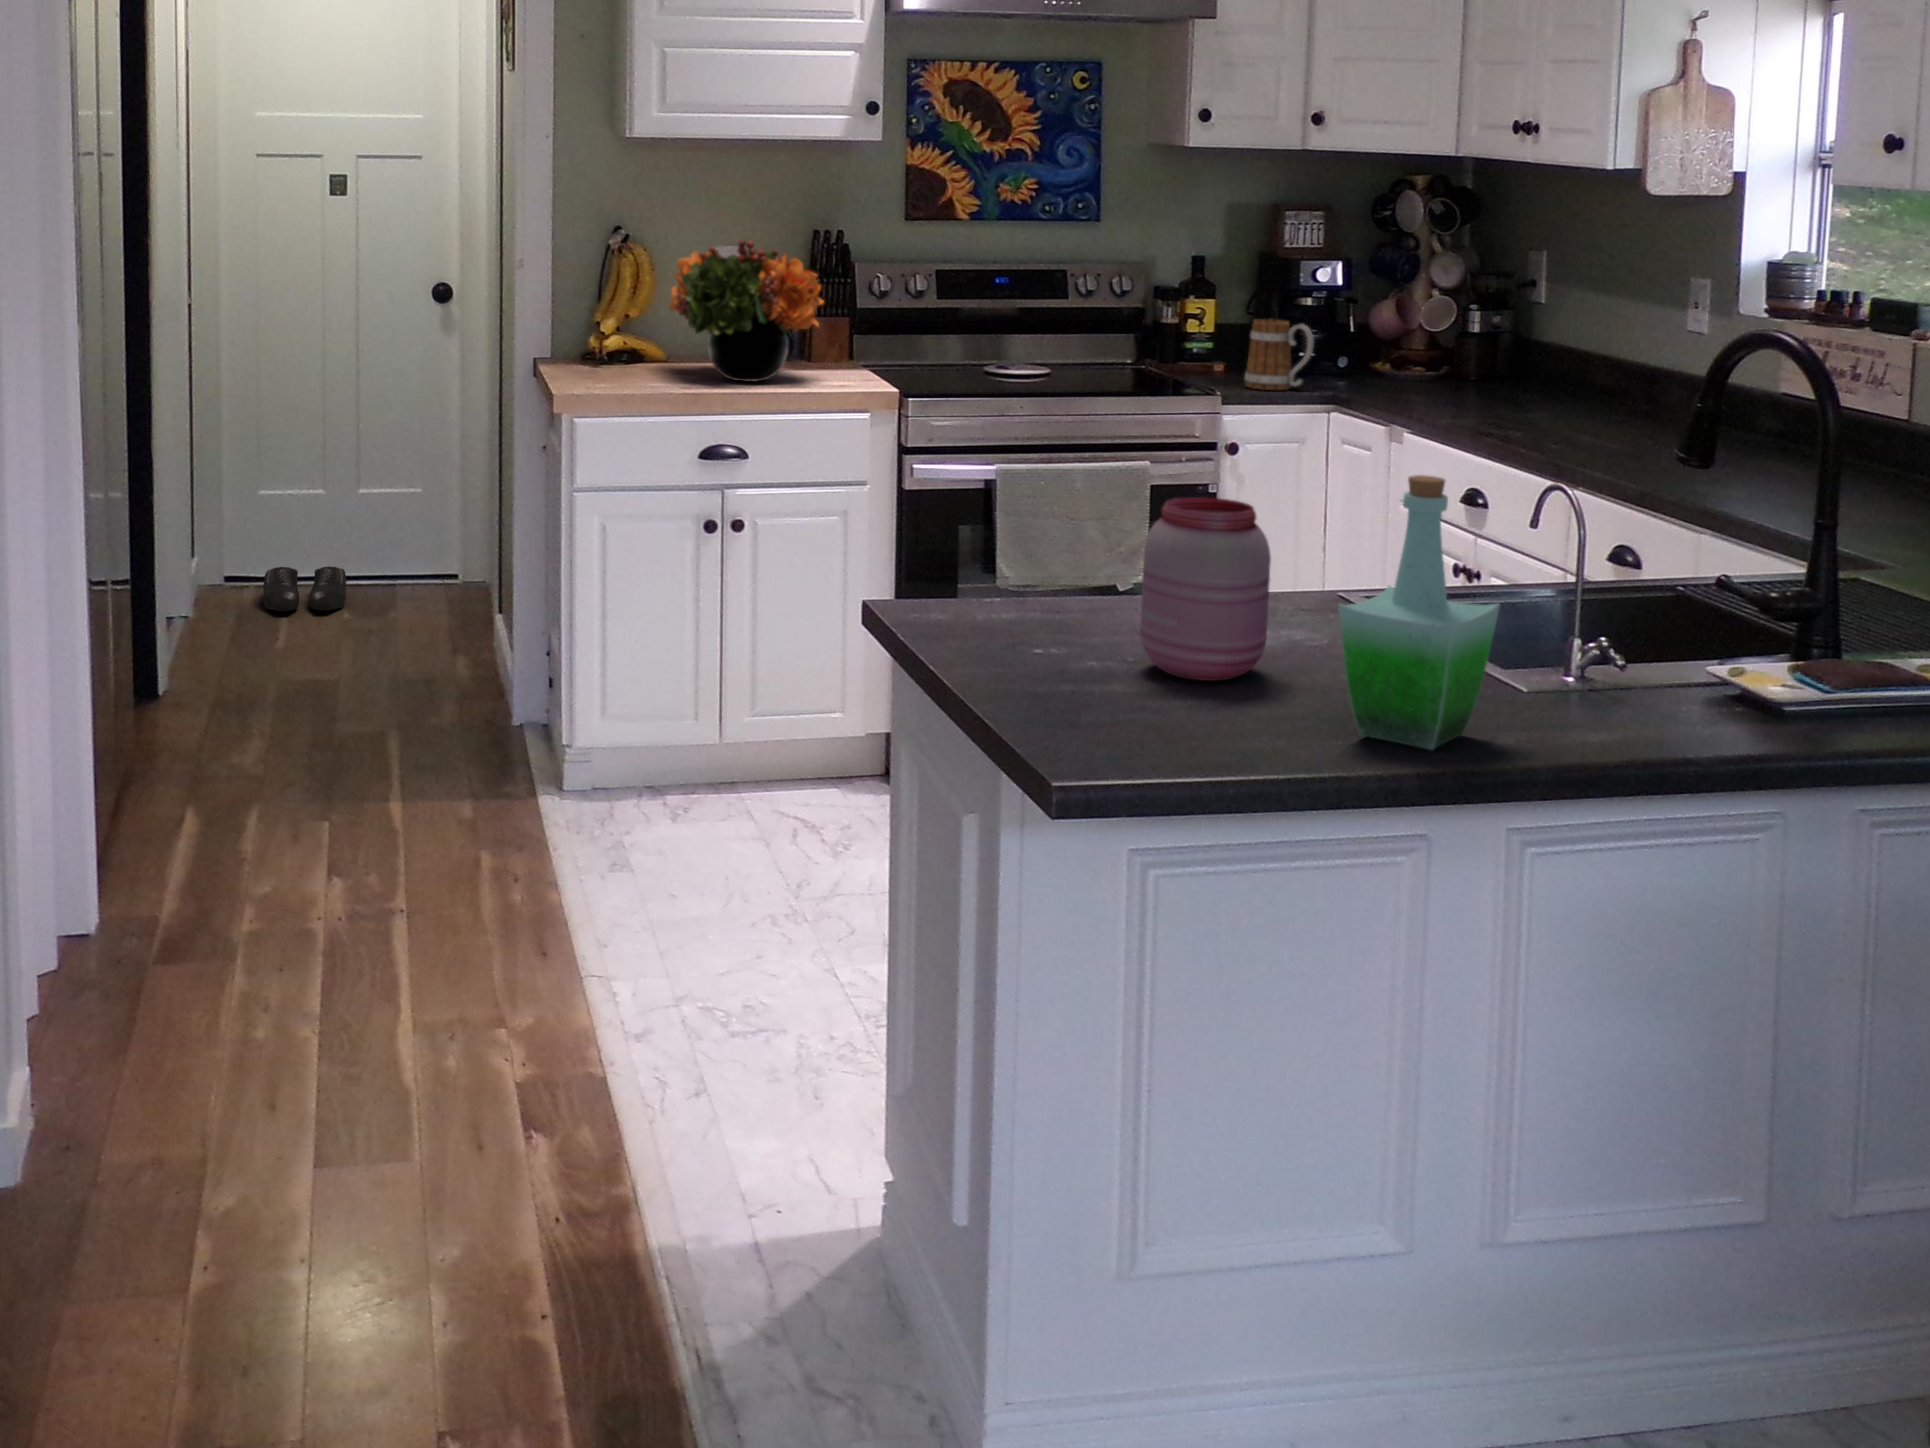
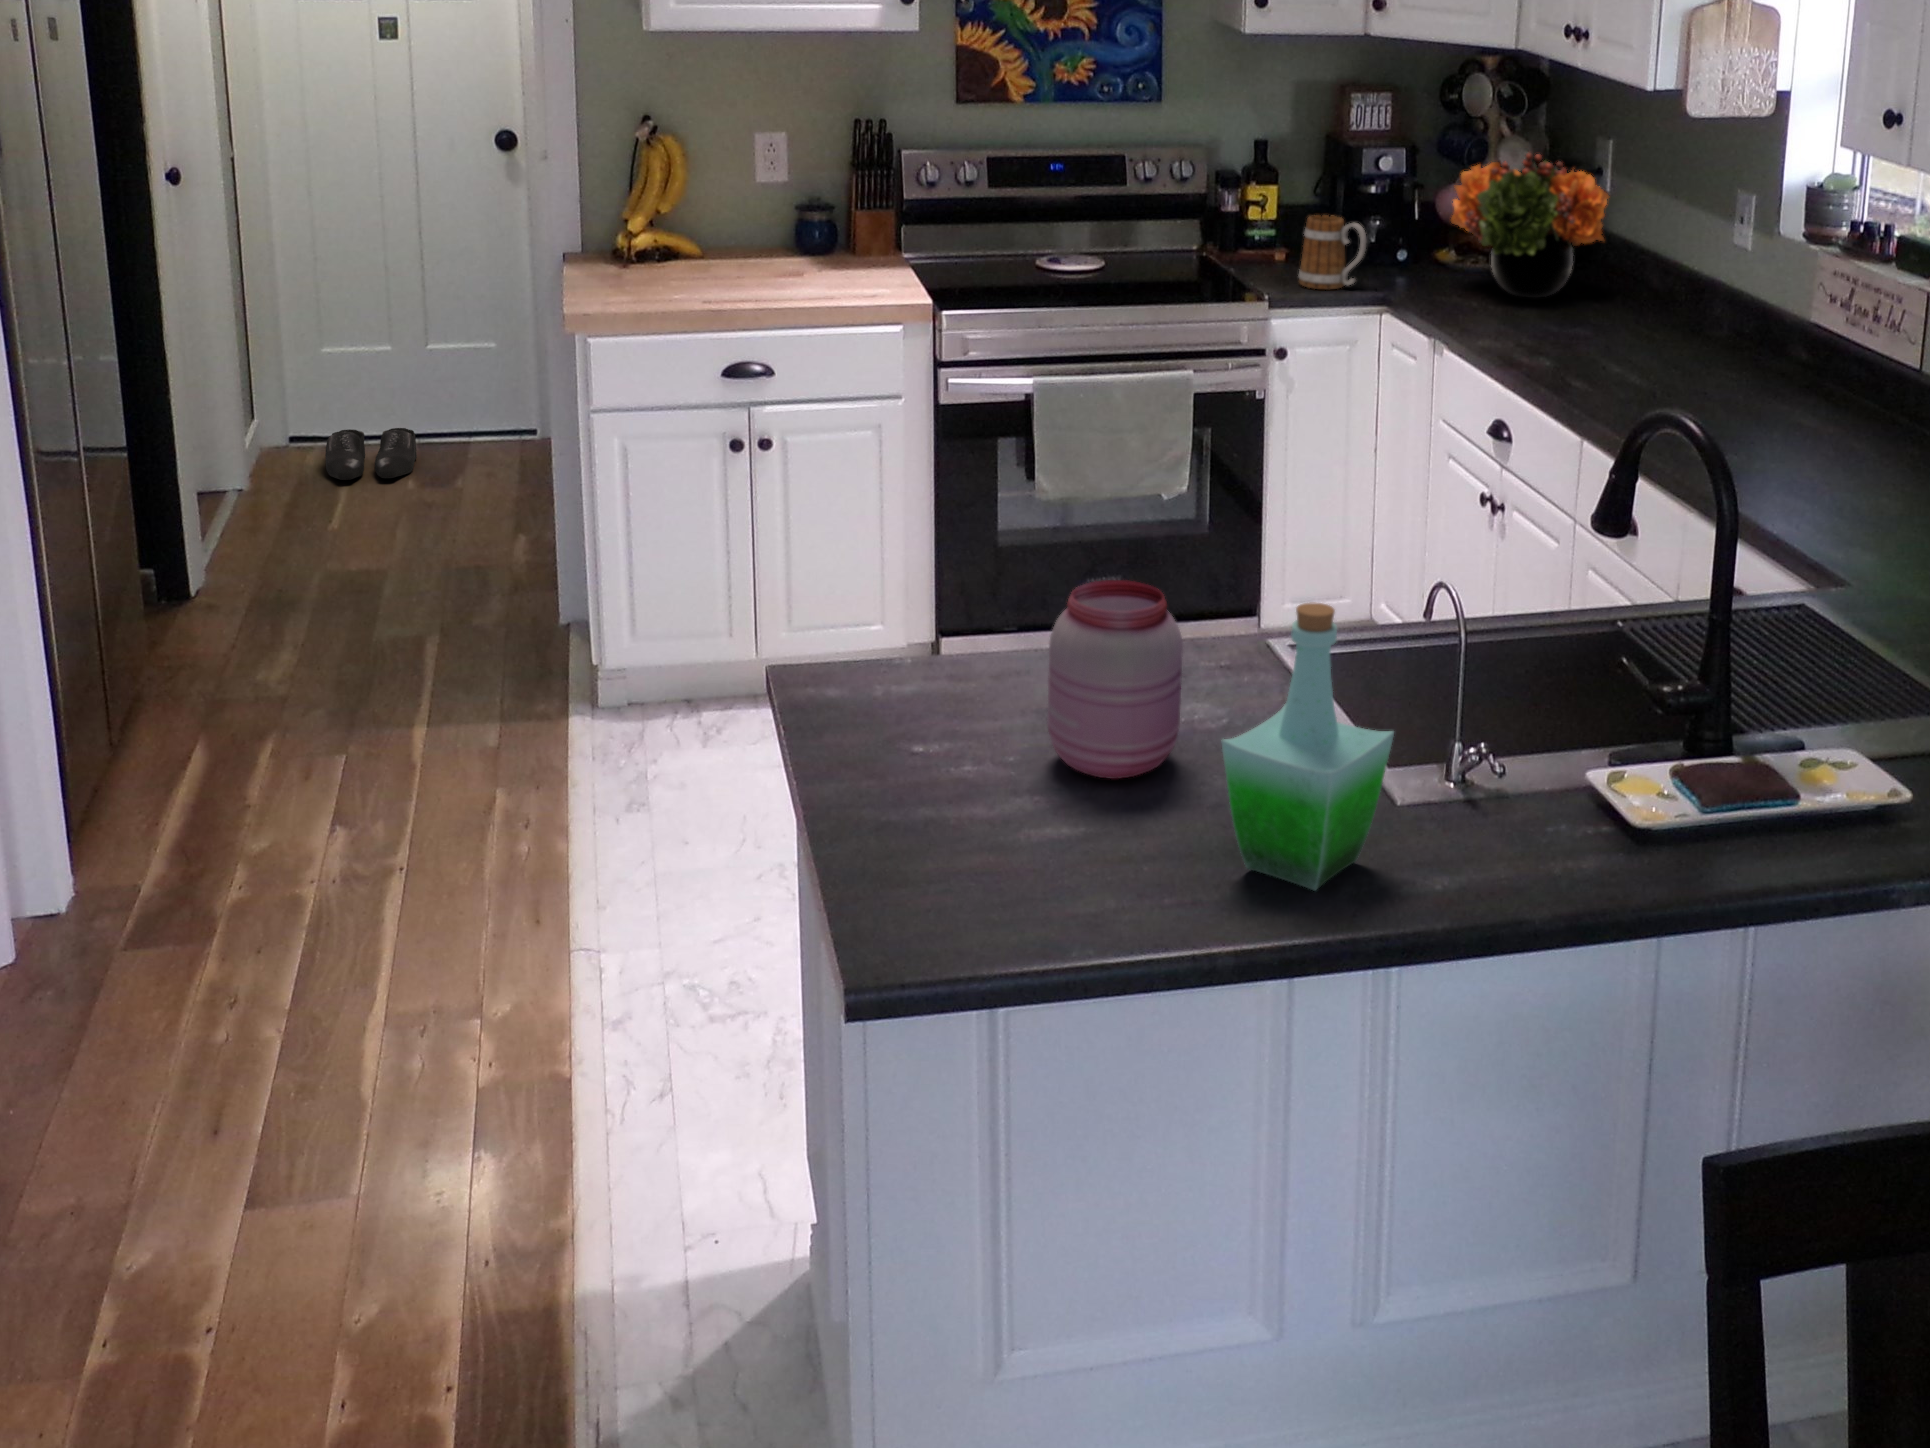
flower arrangement: present [669,239,823,382] -> present [1451,152,1609,298]

